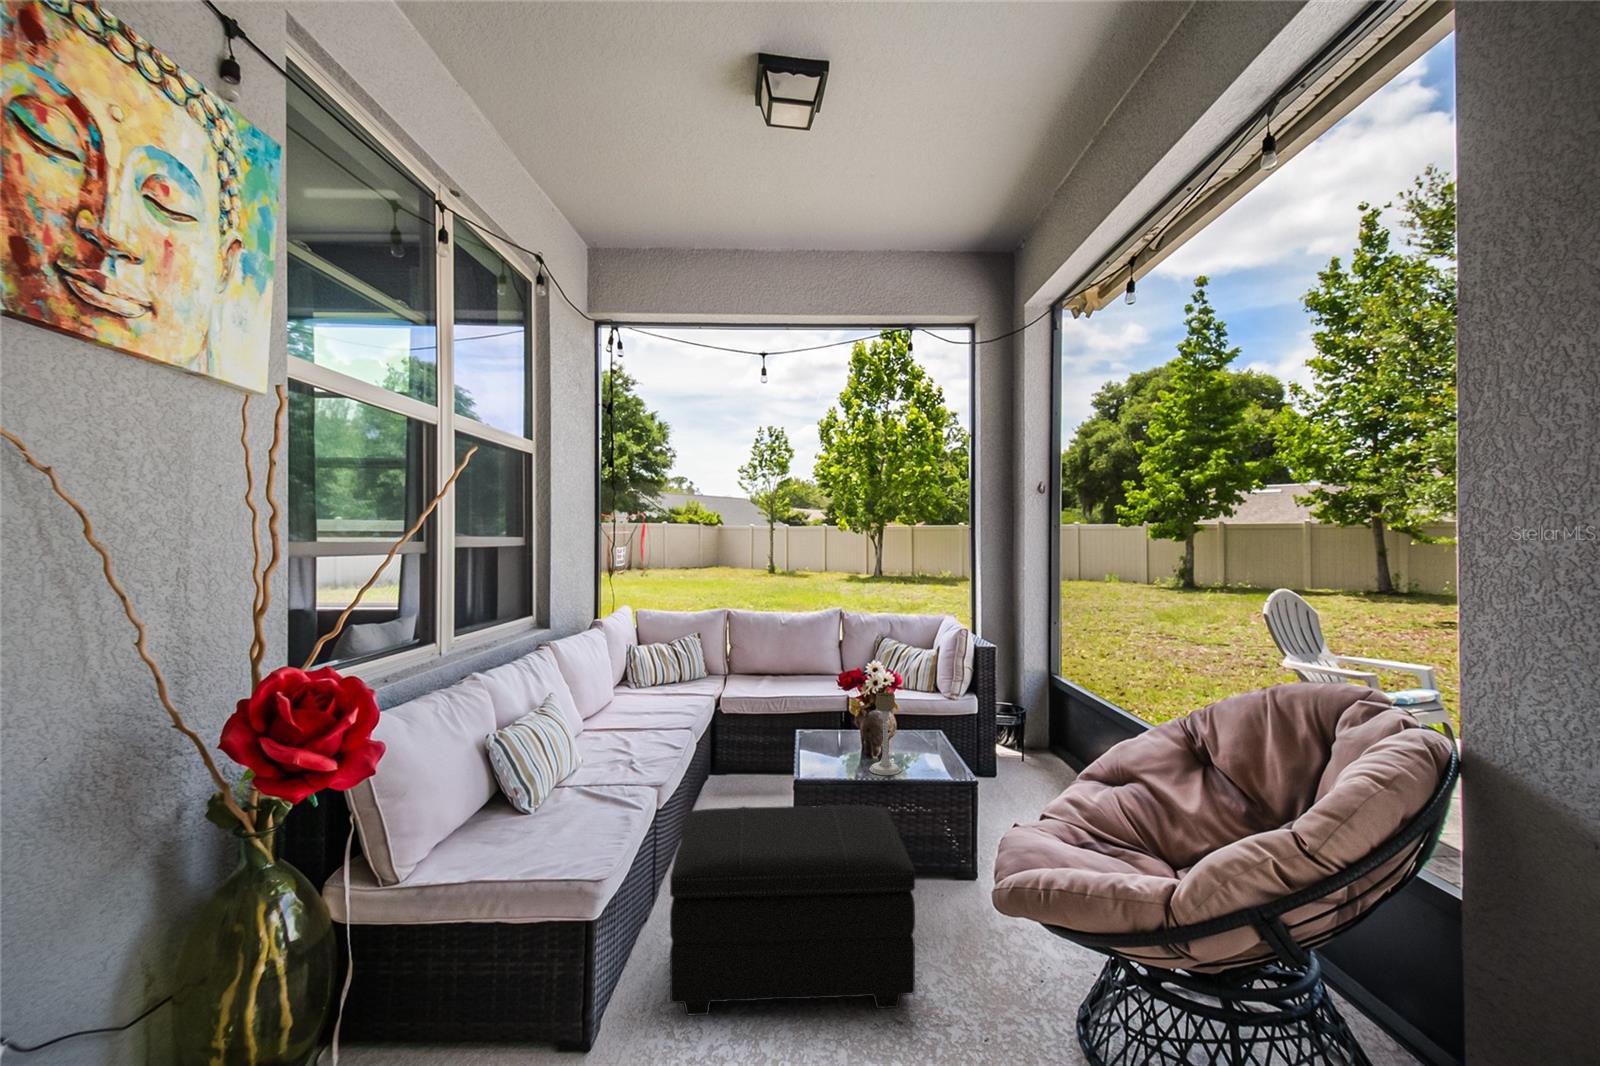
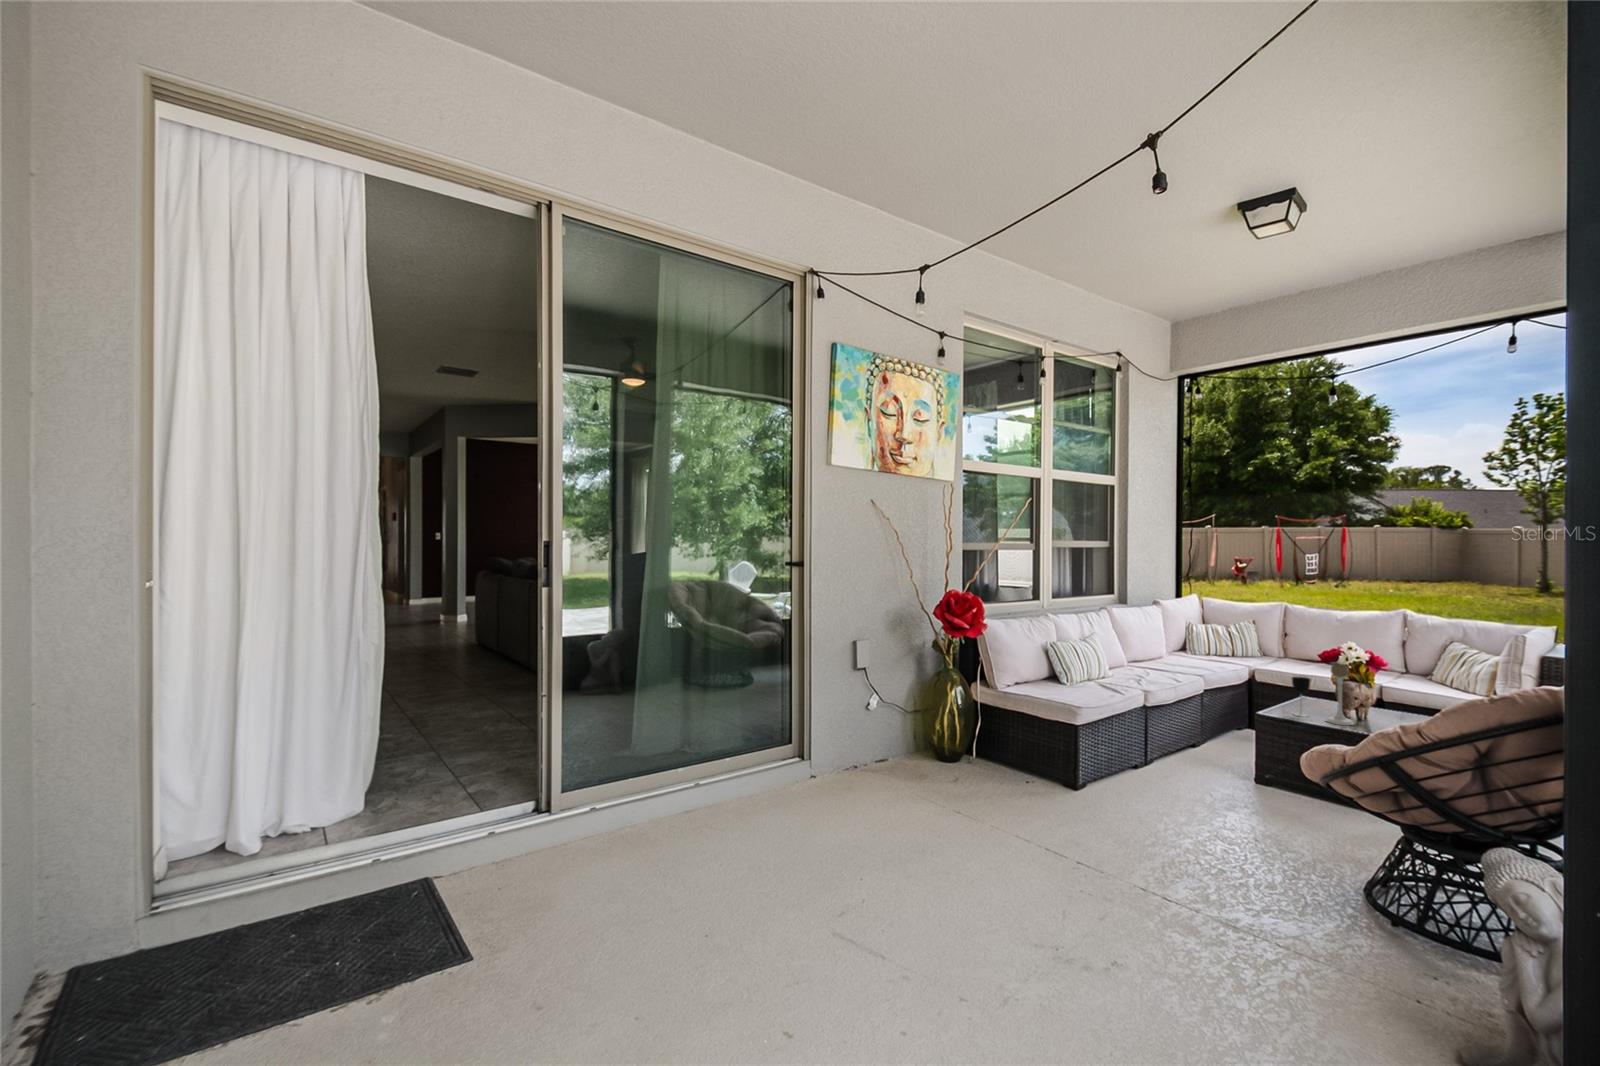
wine glass: none [828,715,849,771] -> present [1292,677,1310,717]
footstool: present [670,804,915,1016] -> none [1119,705,1293,829]

